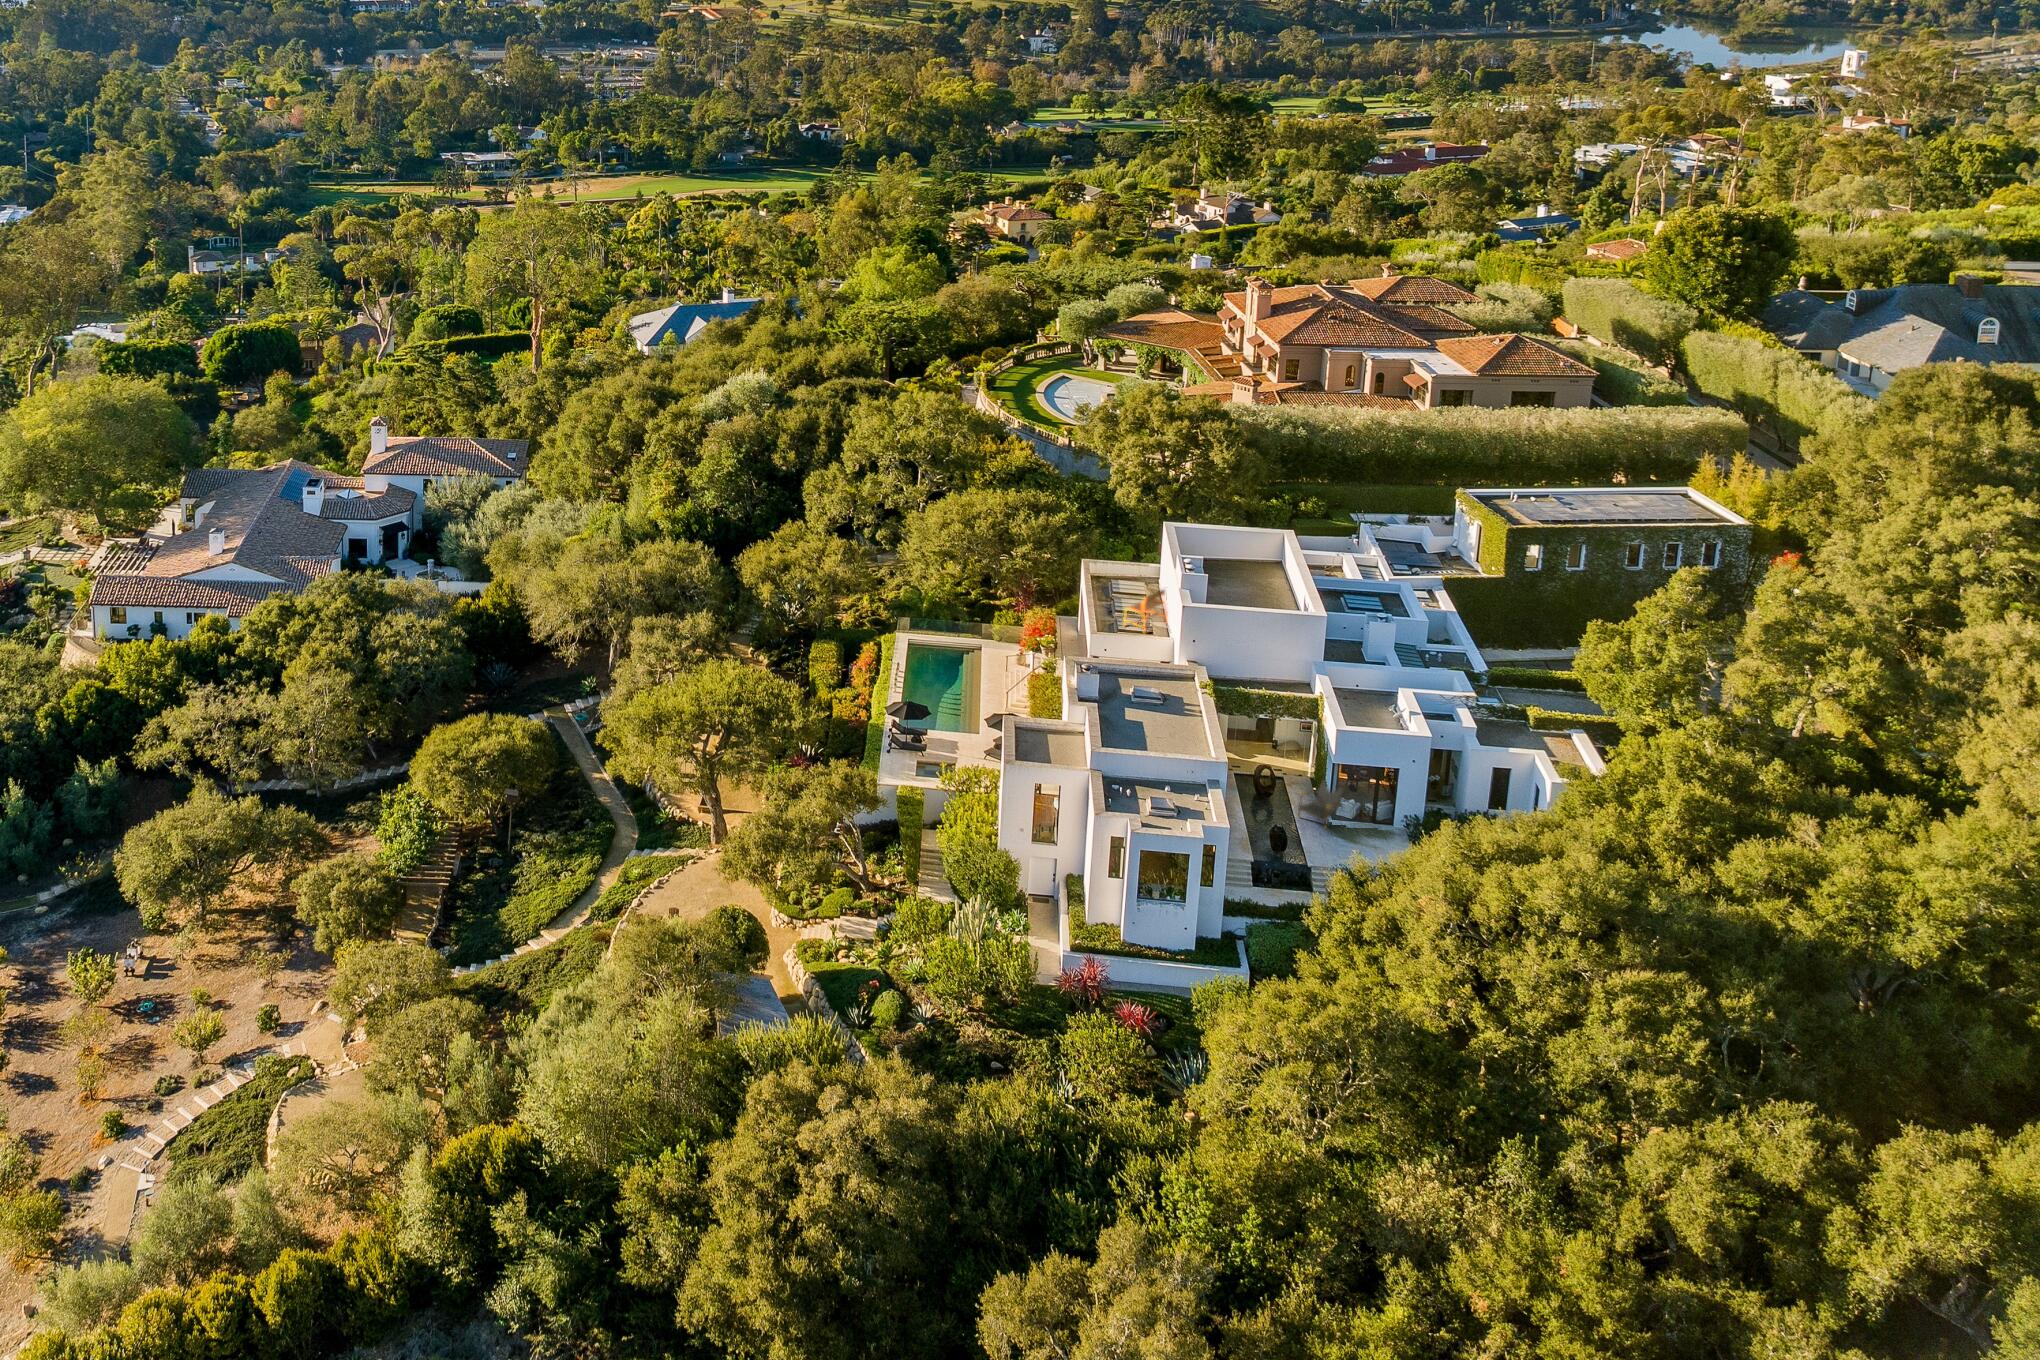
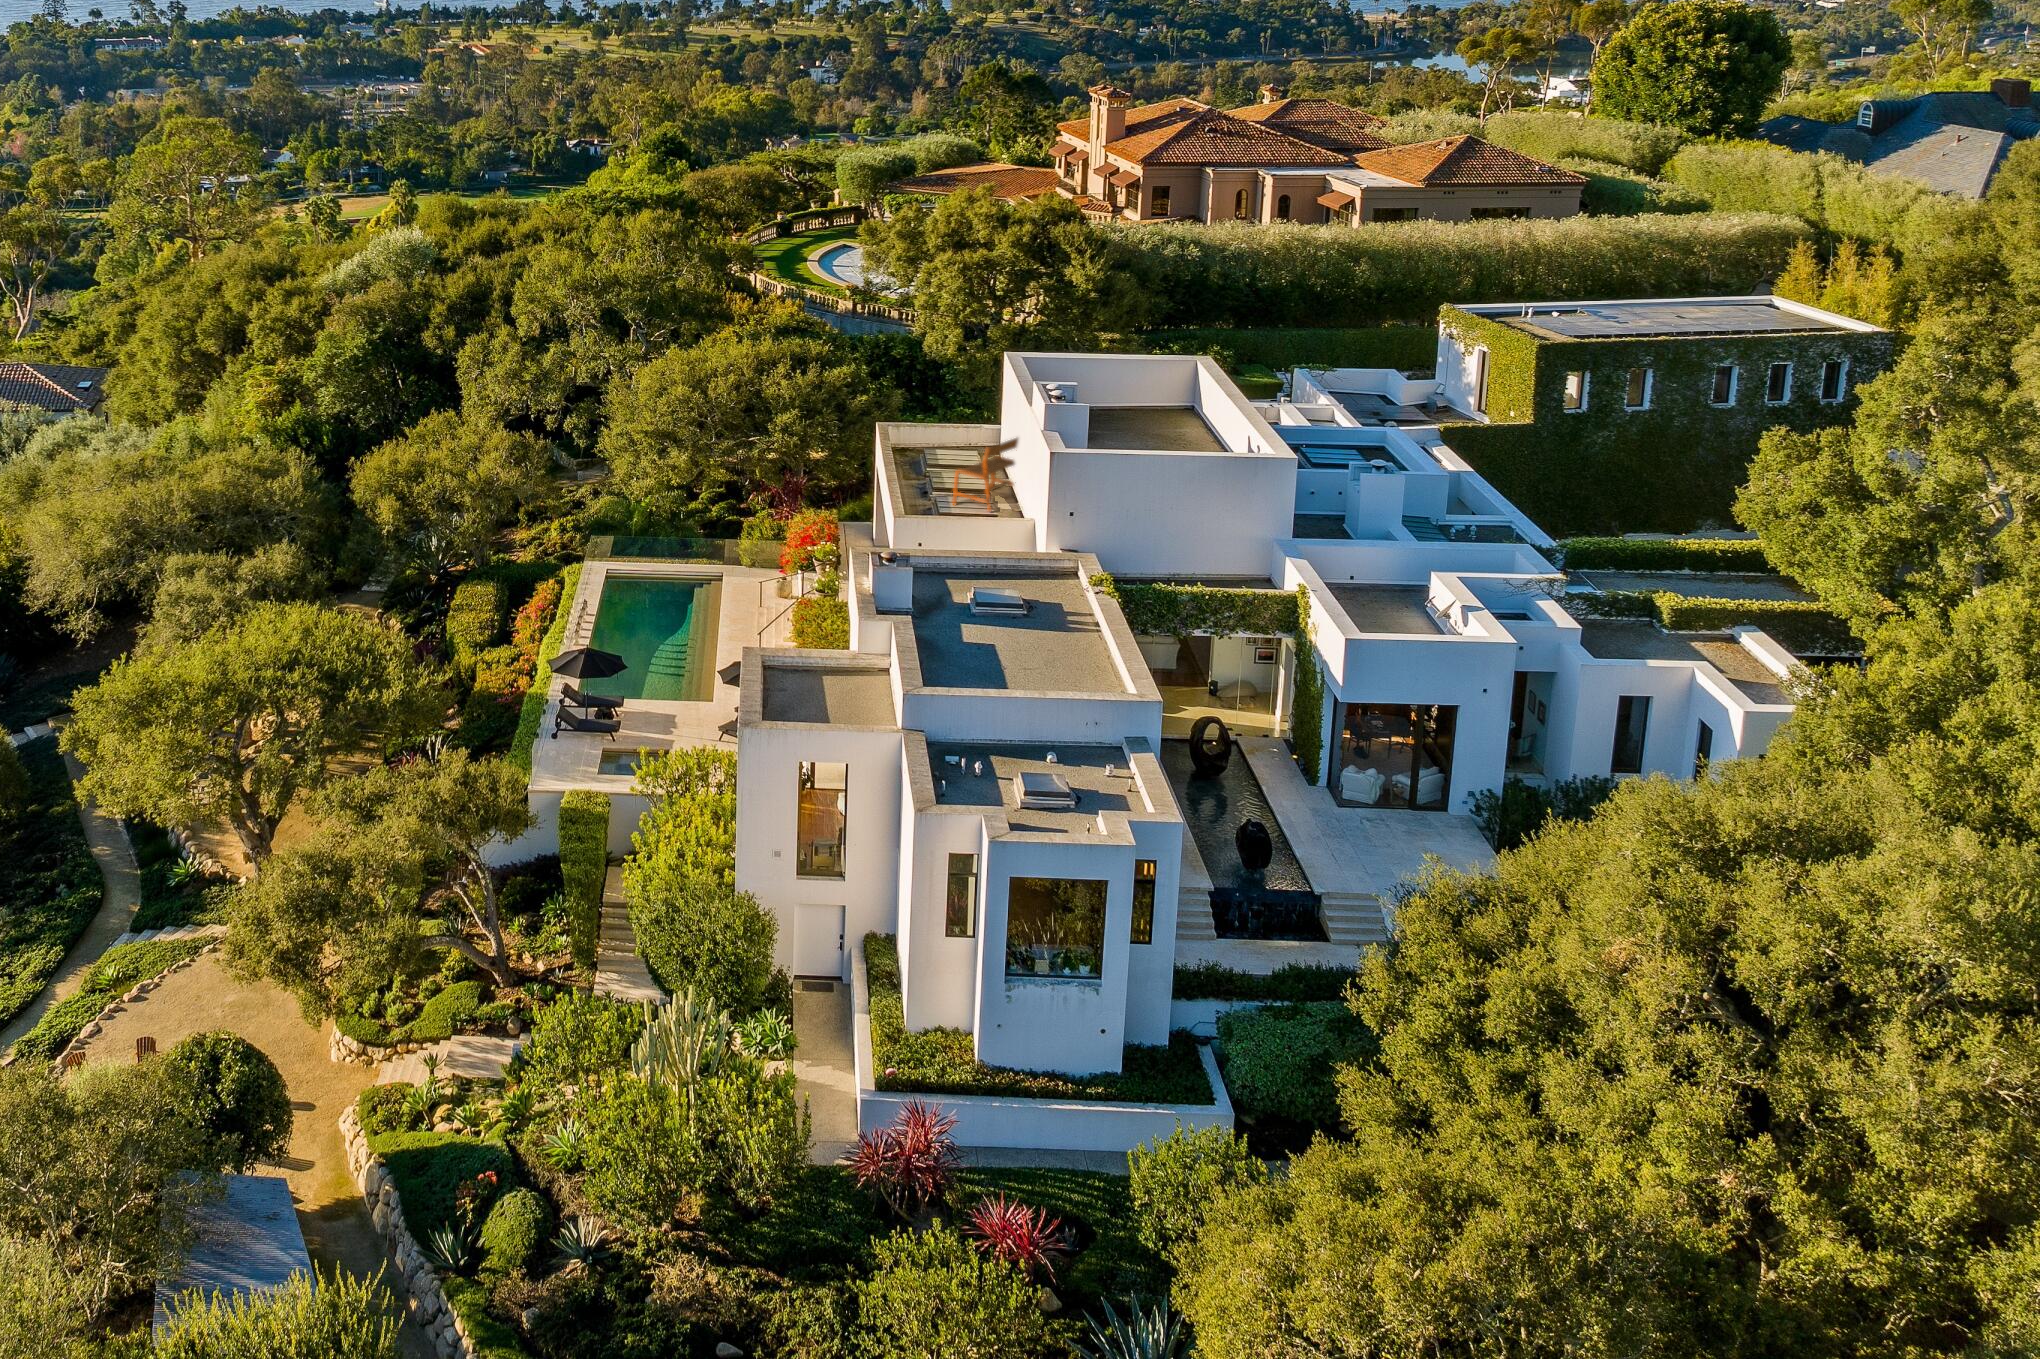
lounge chair: present [1298,781,1345,828] -> none [1274,730,1358,825]

